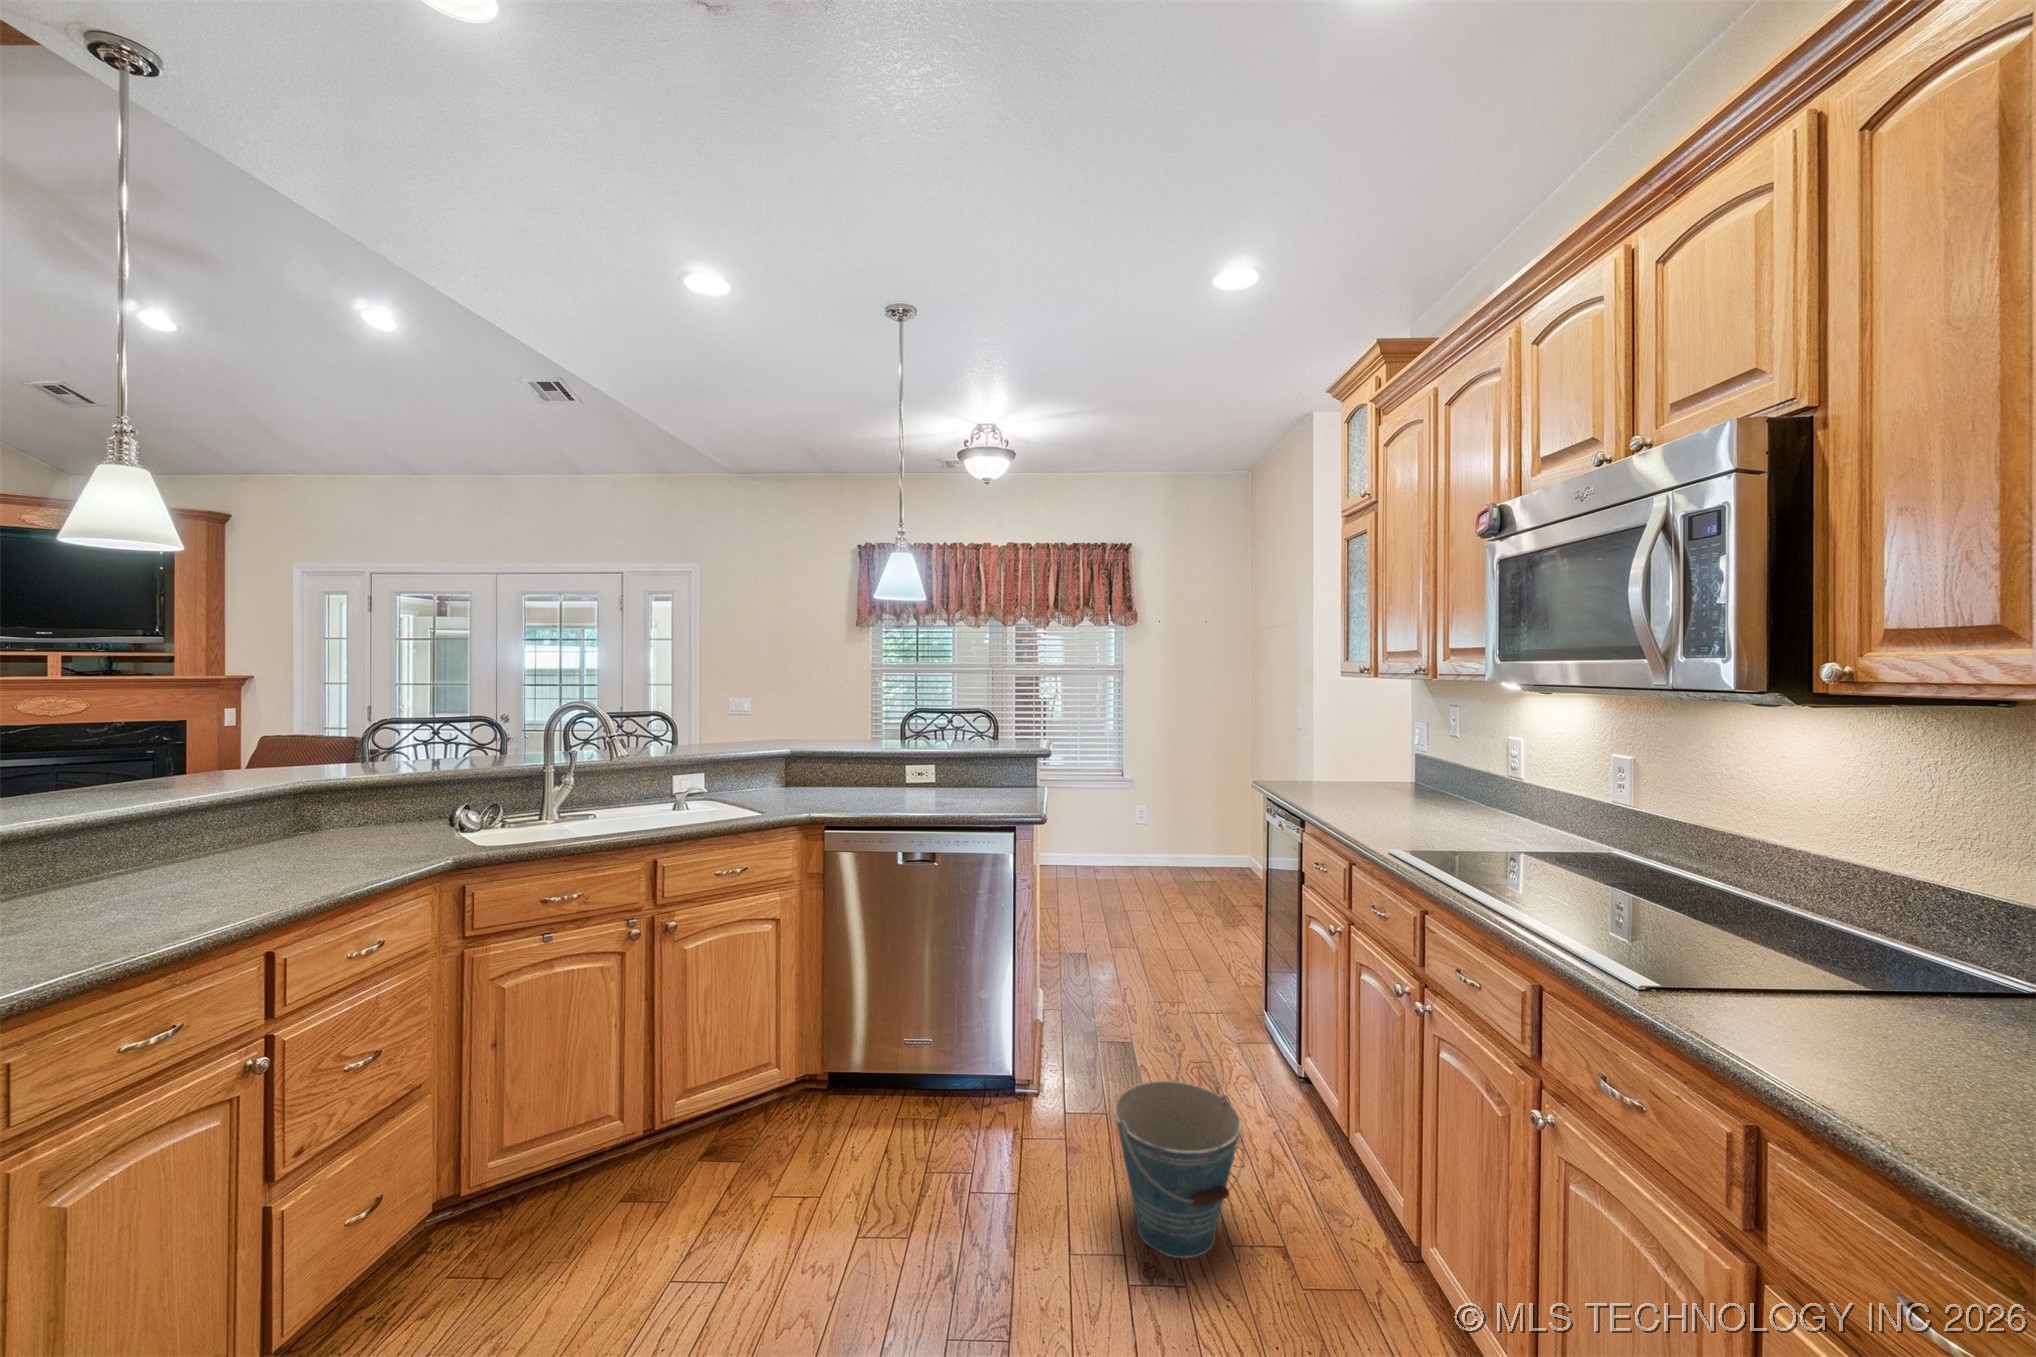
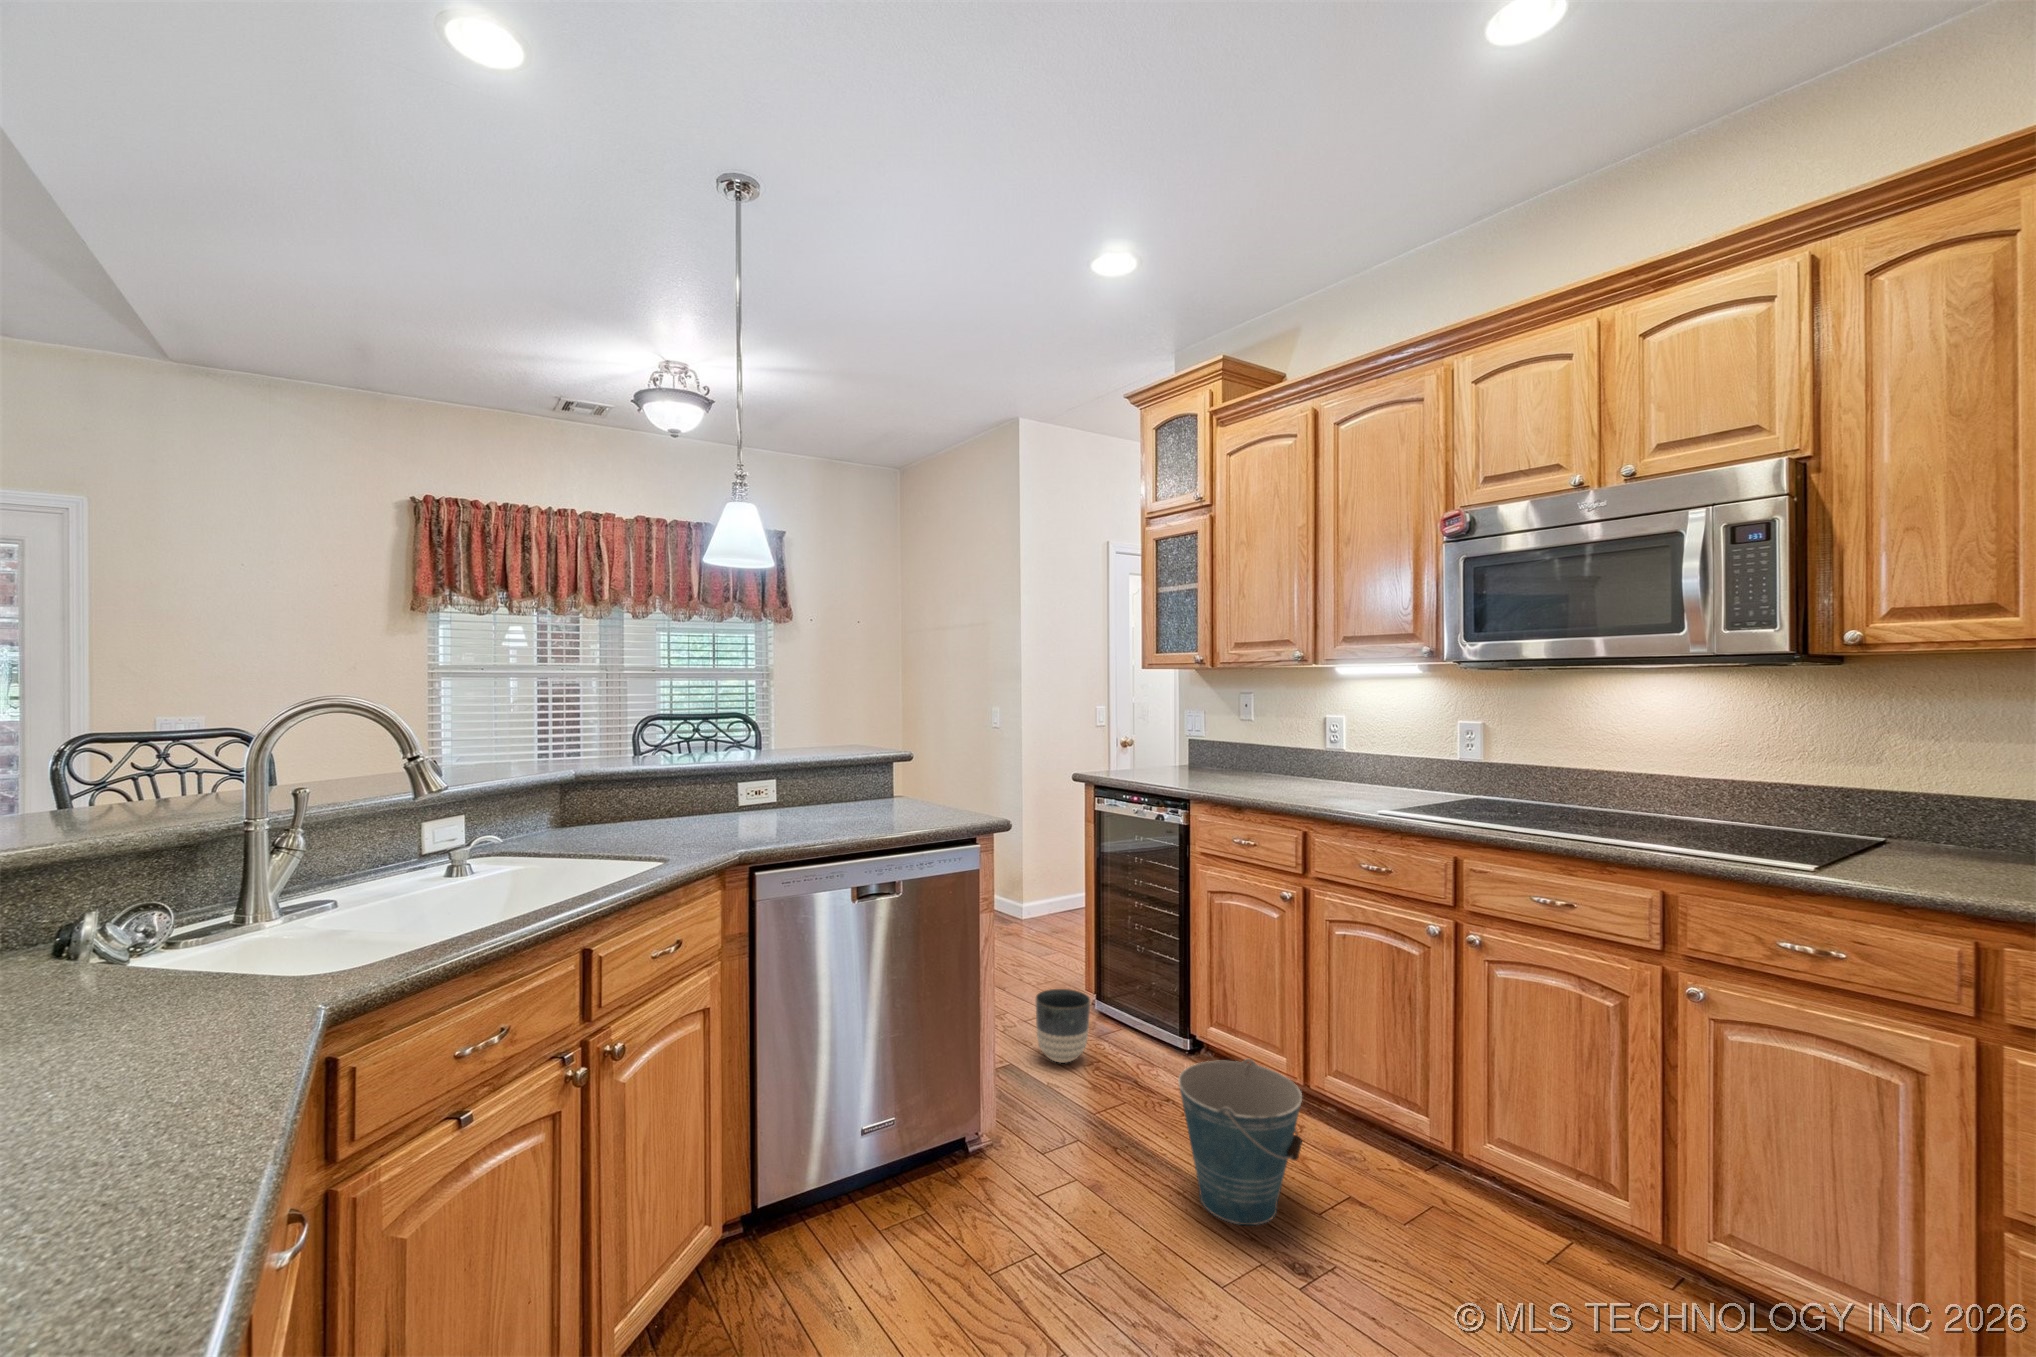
planter: none [1165,984,1220,1058] -> present [1036,989,1090,1063]

